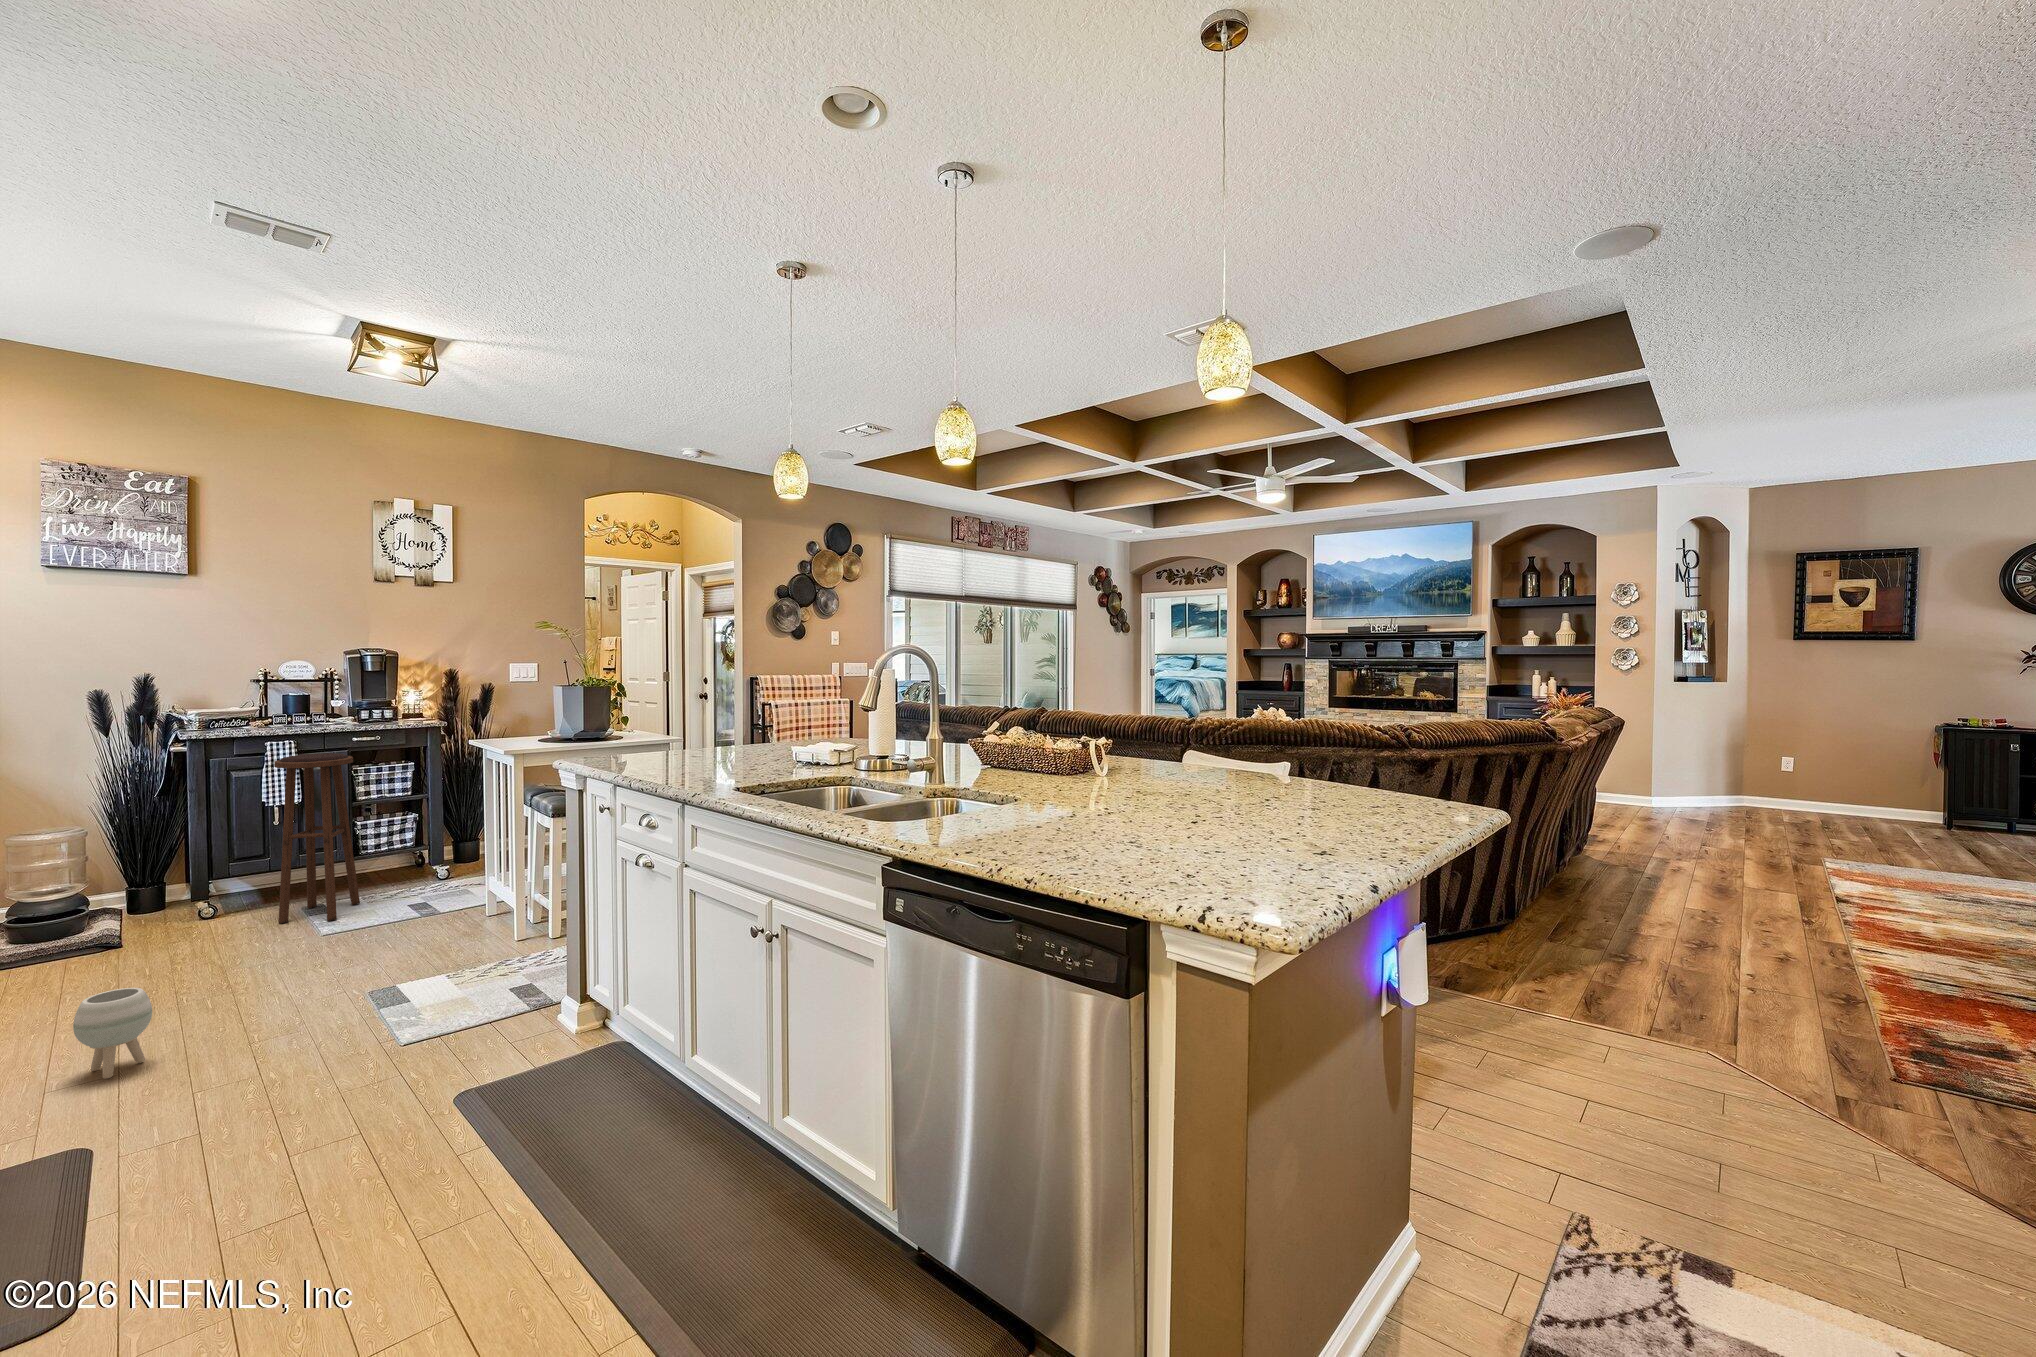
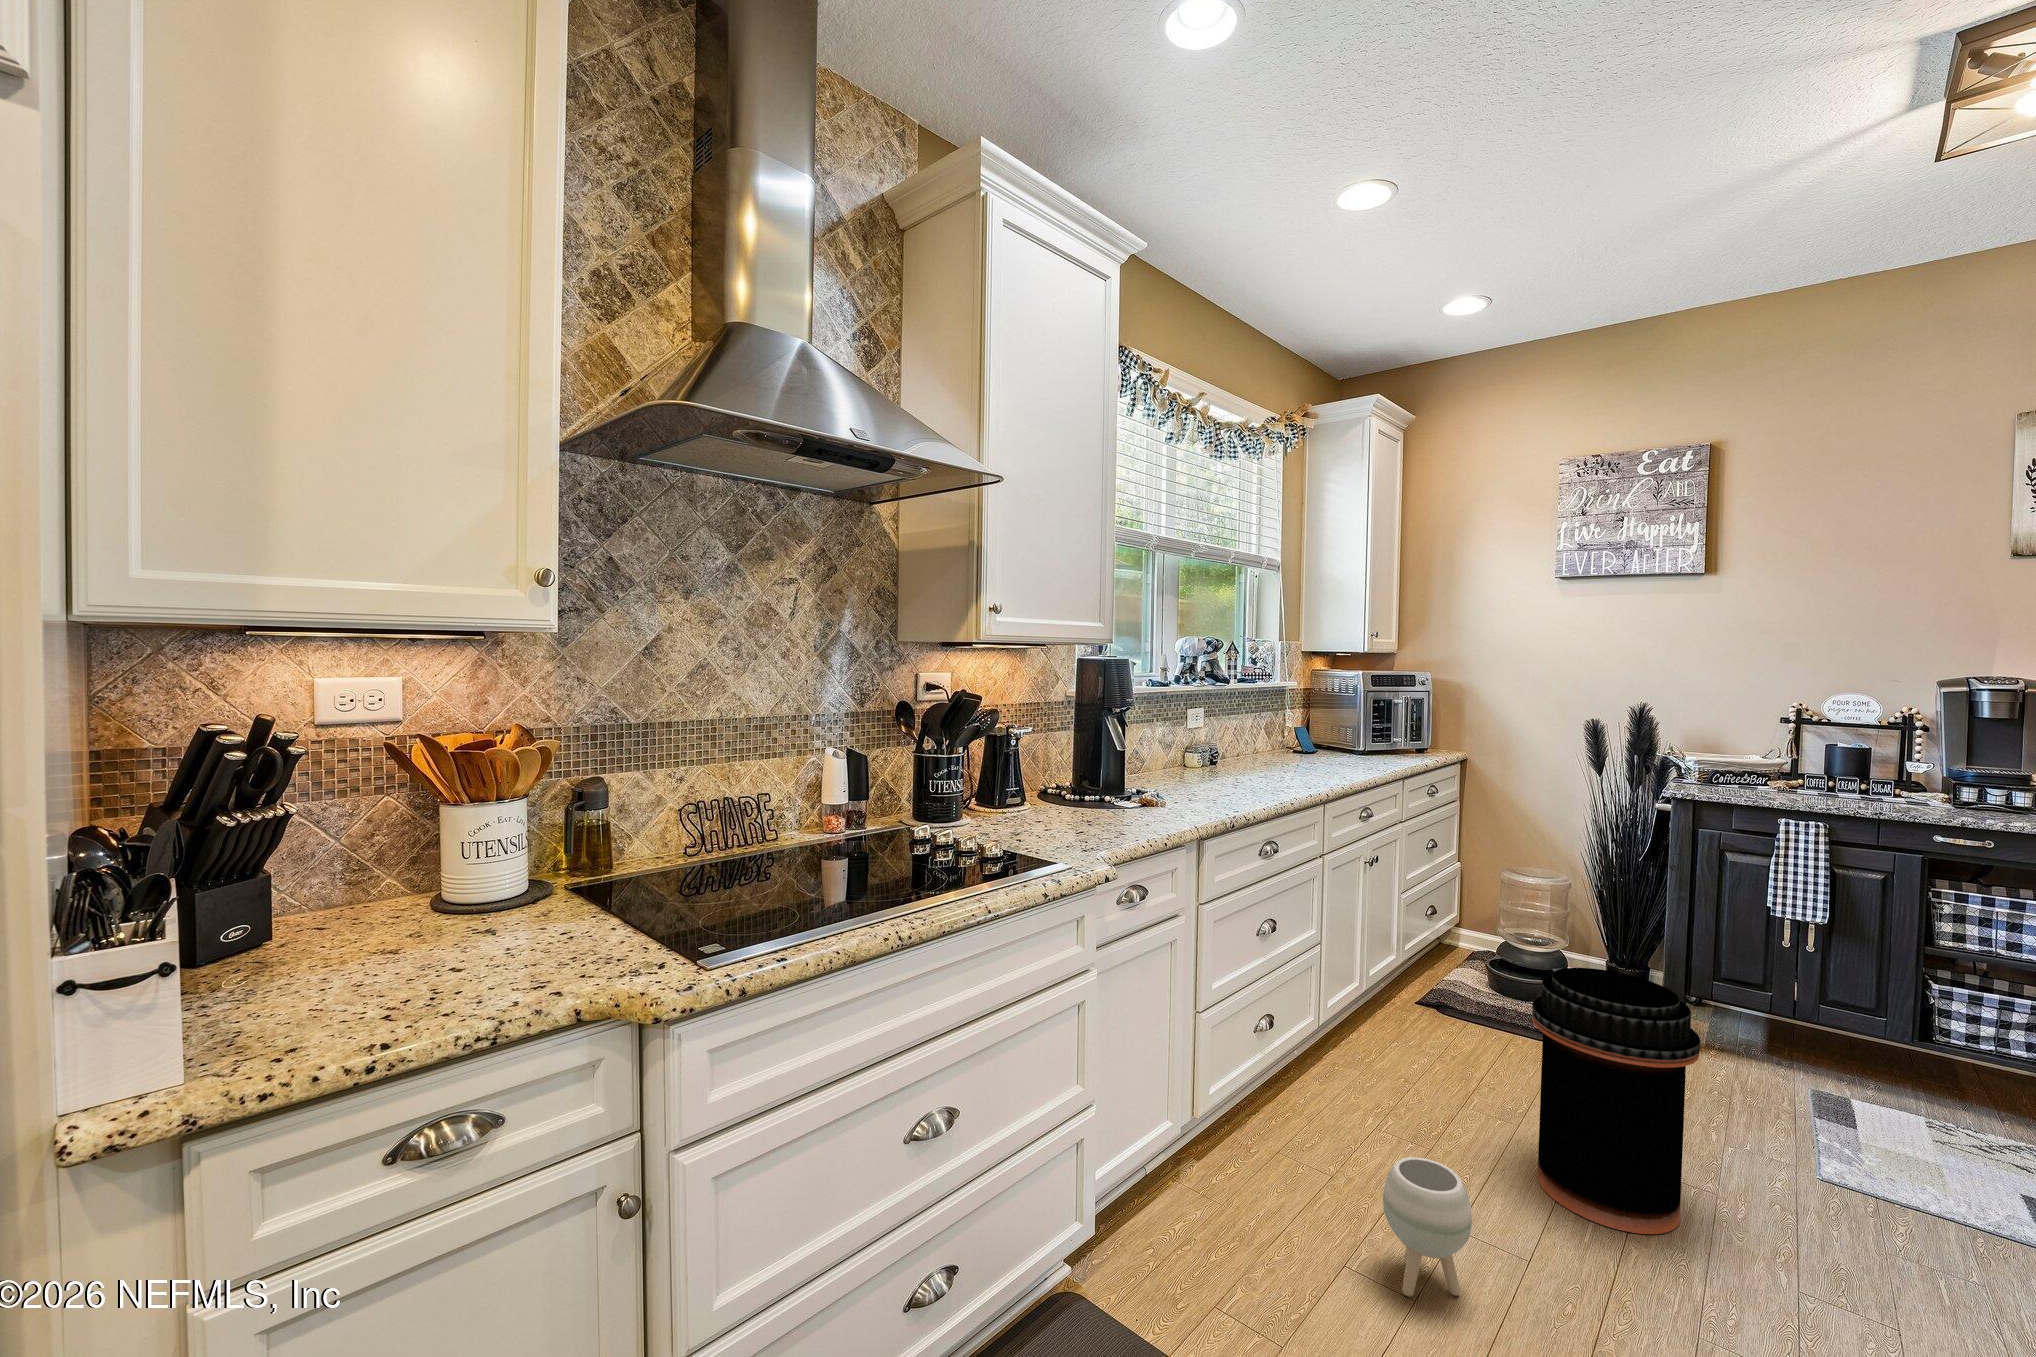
stool: present [274,753,360,923] -> none [1770,847,1924,1151]
trash can: none [139,848,262,1007] -> present [1532,968,1701,1234]

